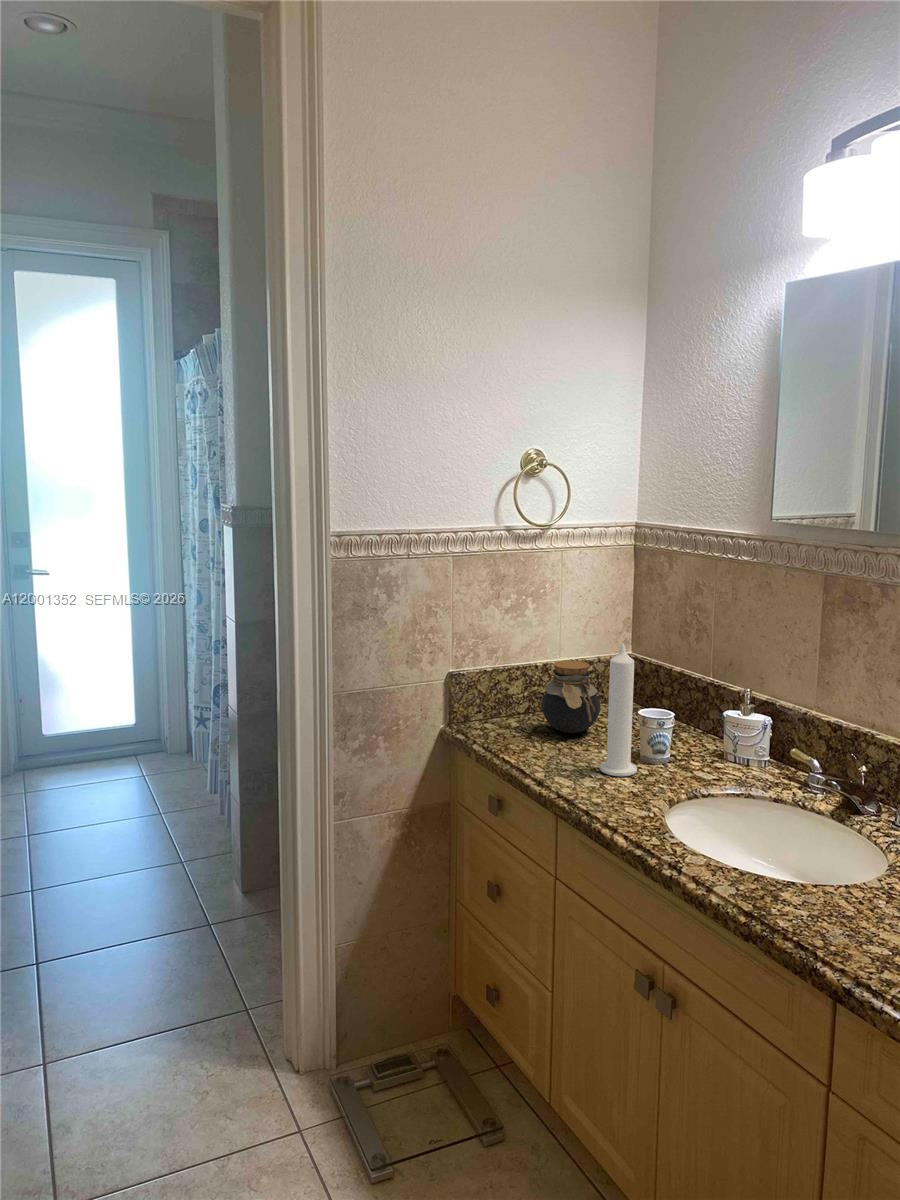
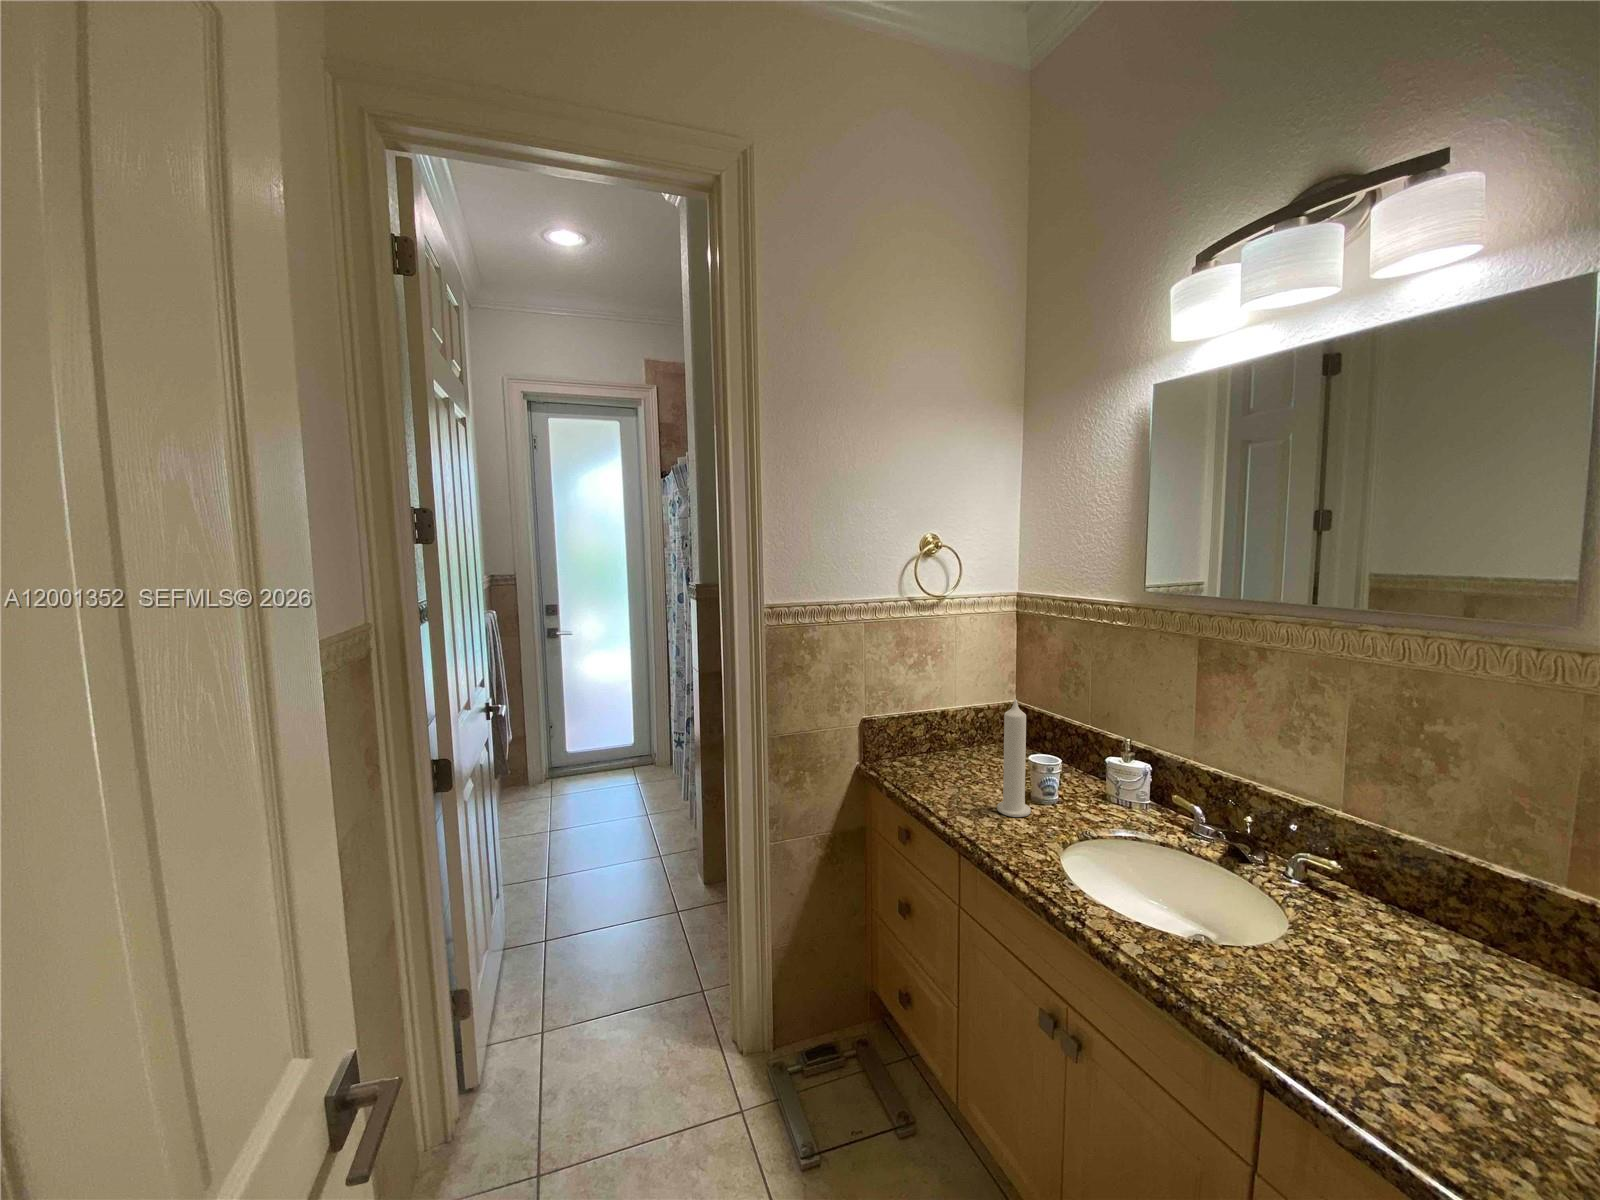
jar: present [542,660,600,733] -> none [943,709,994,772]

